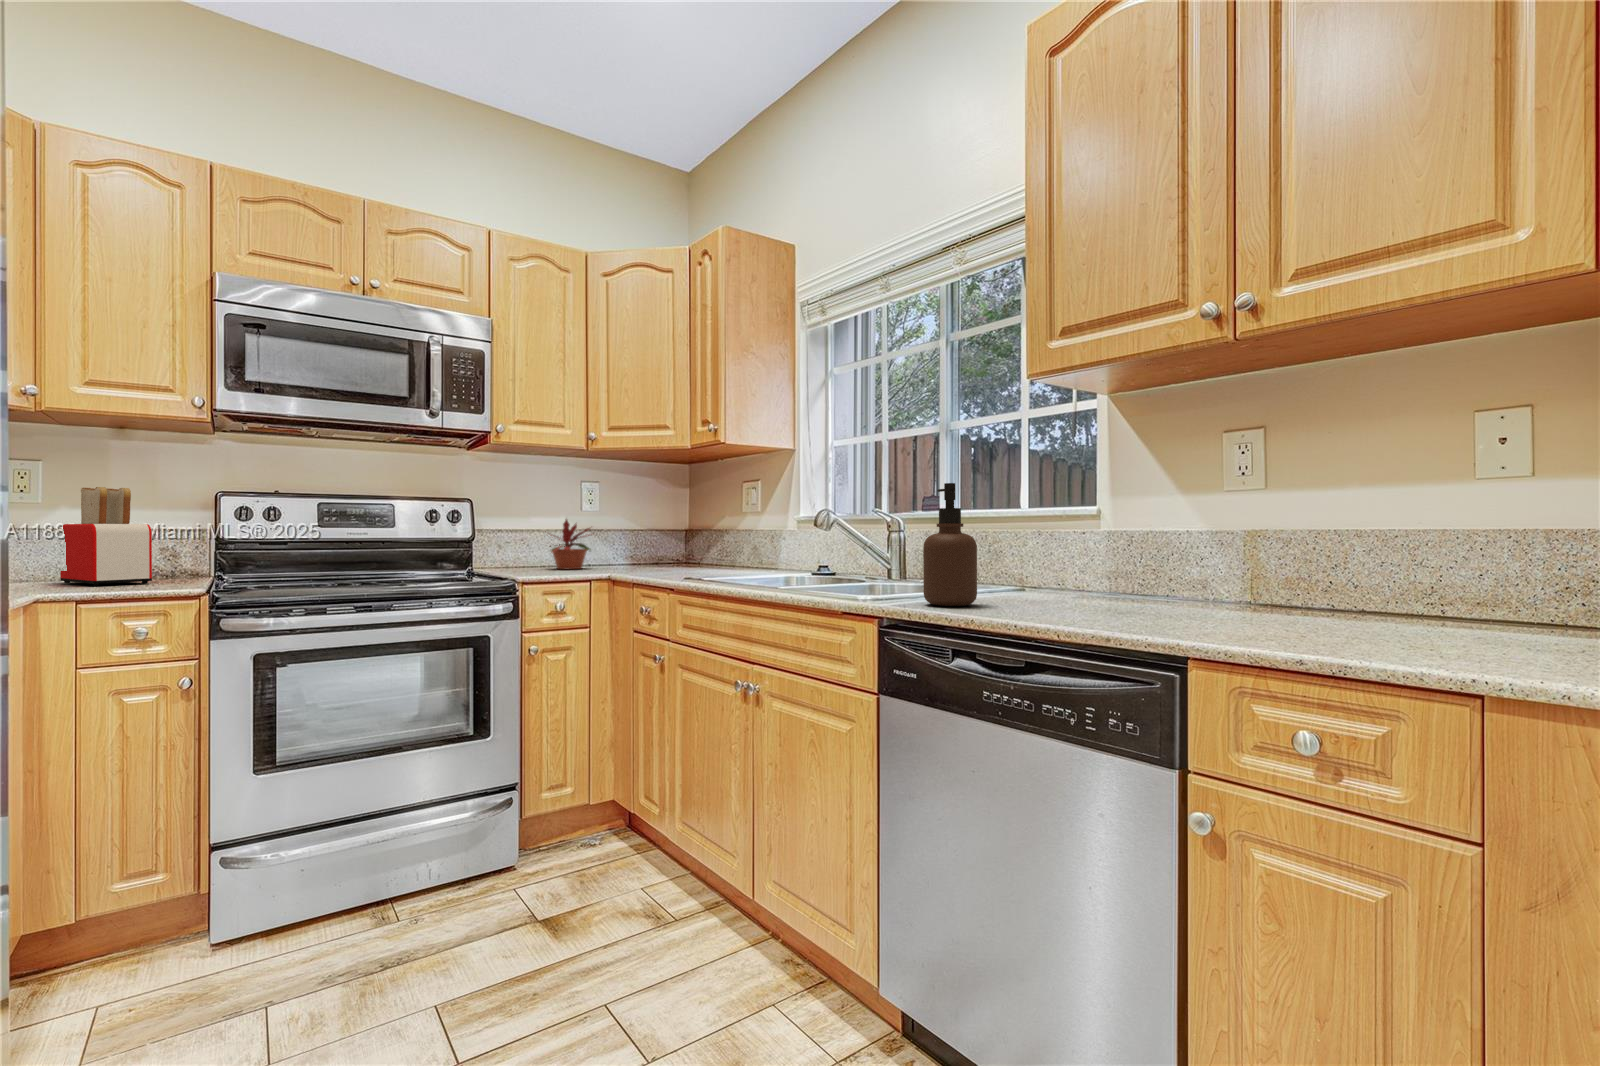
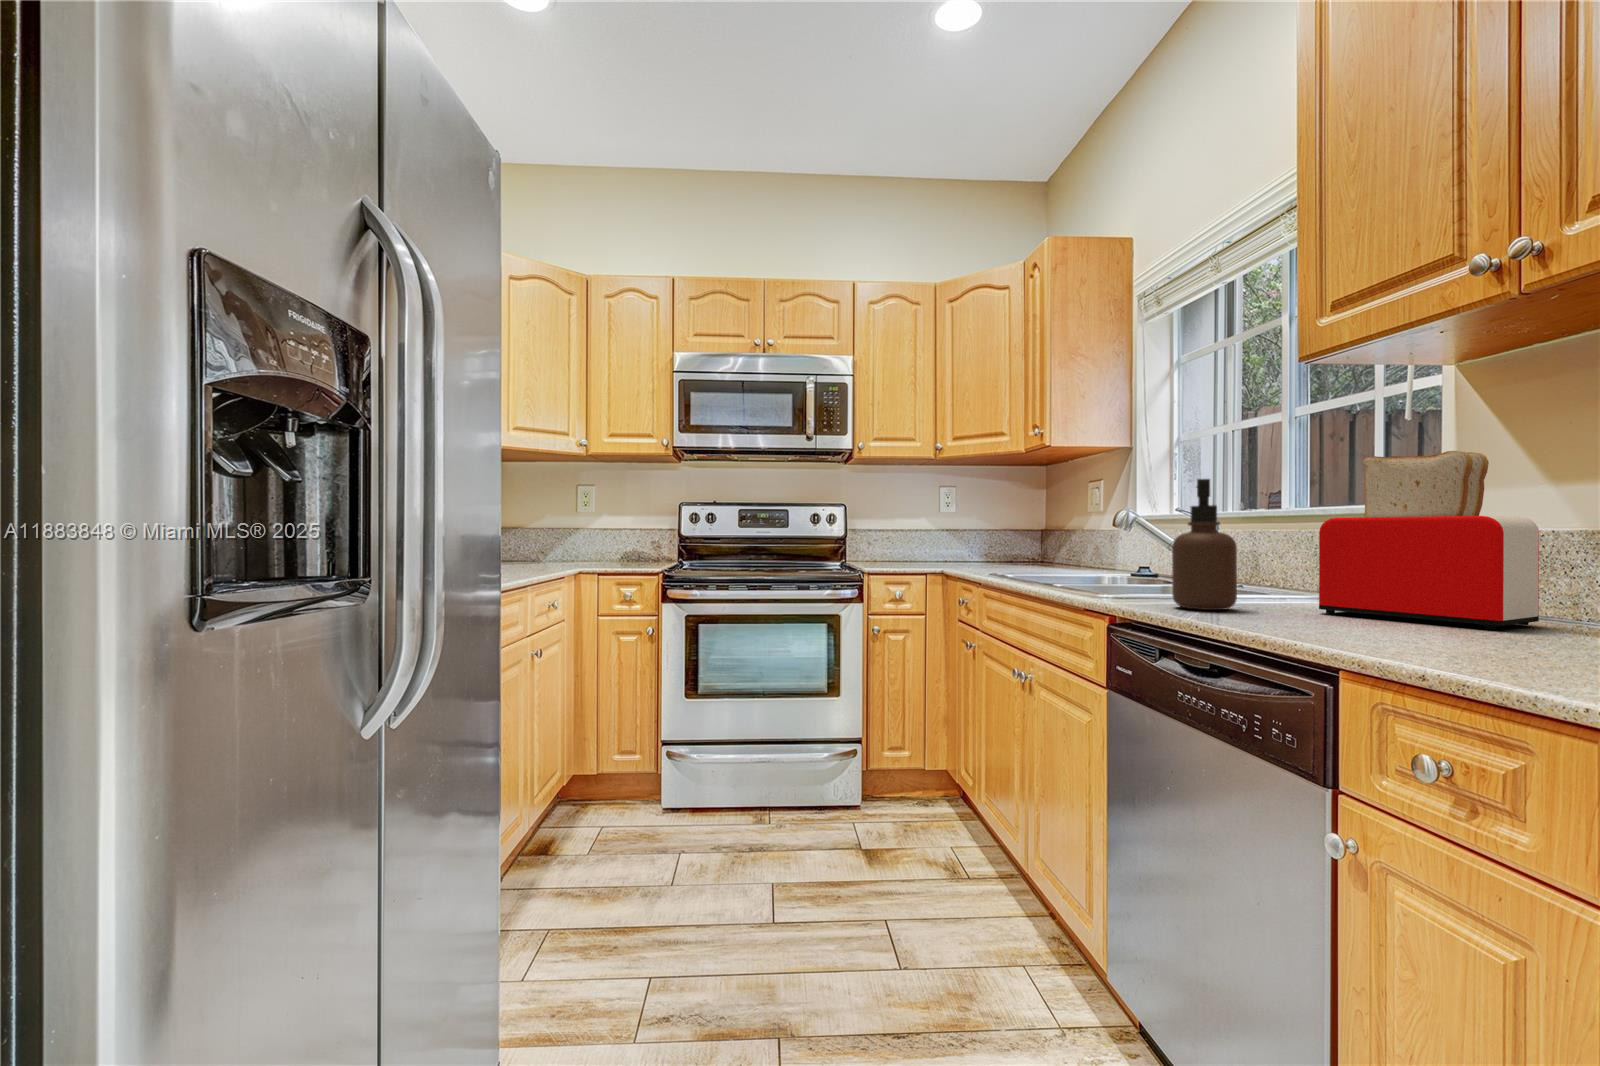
toaster: present [60,487,152,586] -> present [1317,451,1539,629]
potted plant: present [545,519,592,569] -> none [901,518,951,563]

